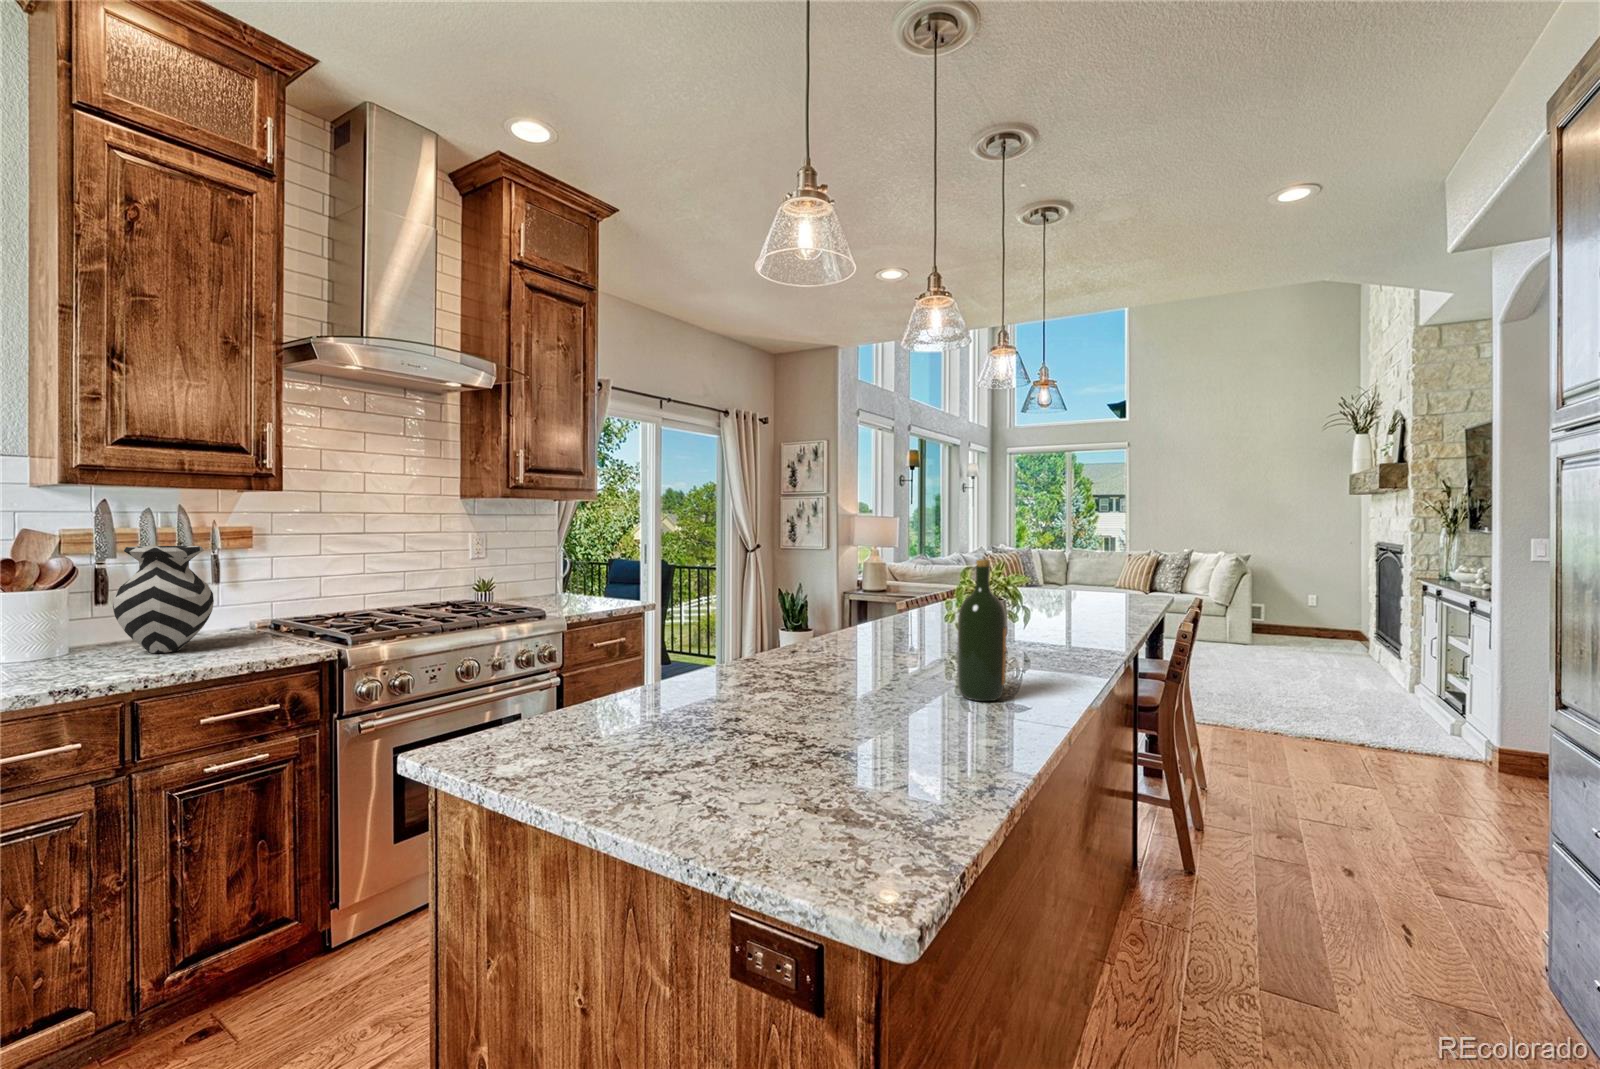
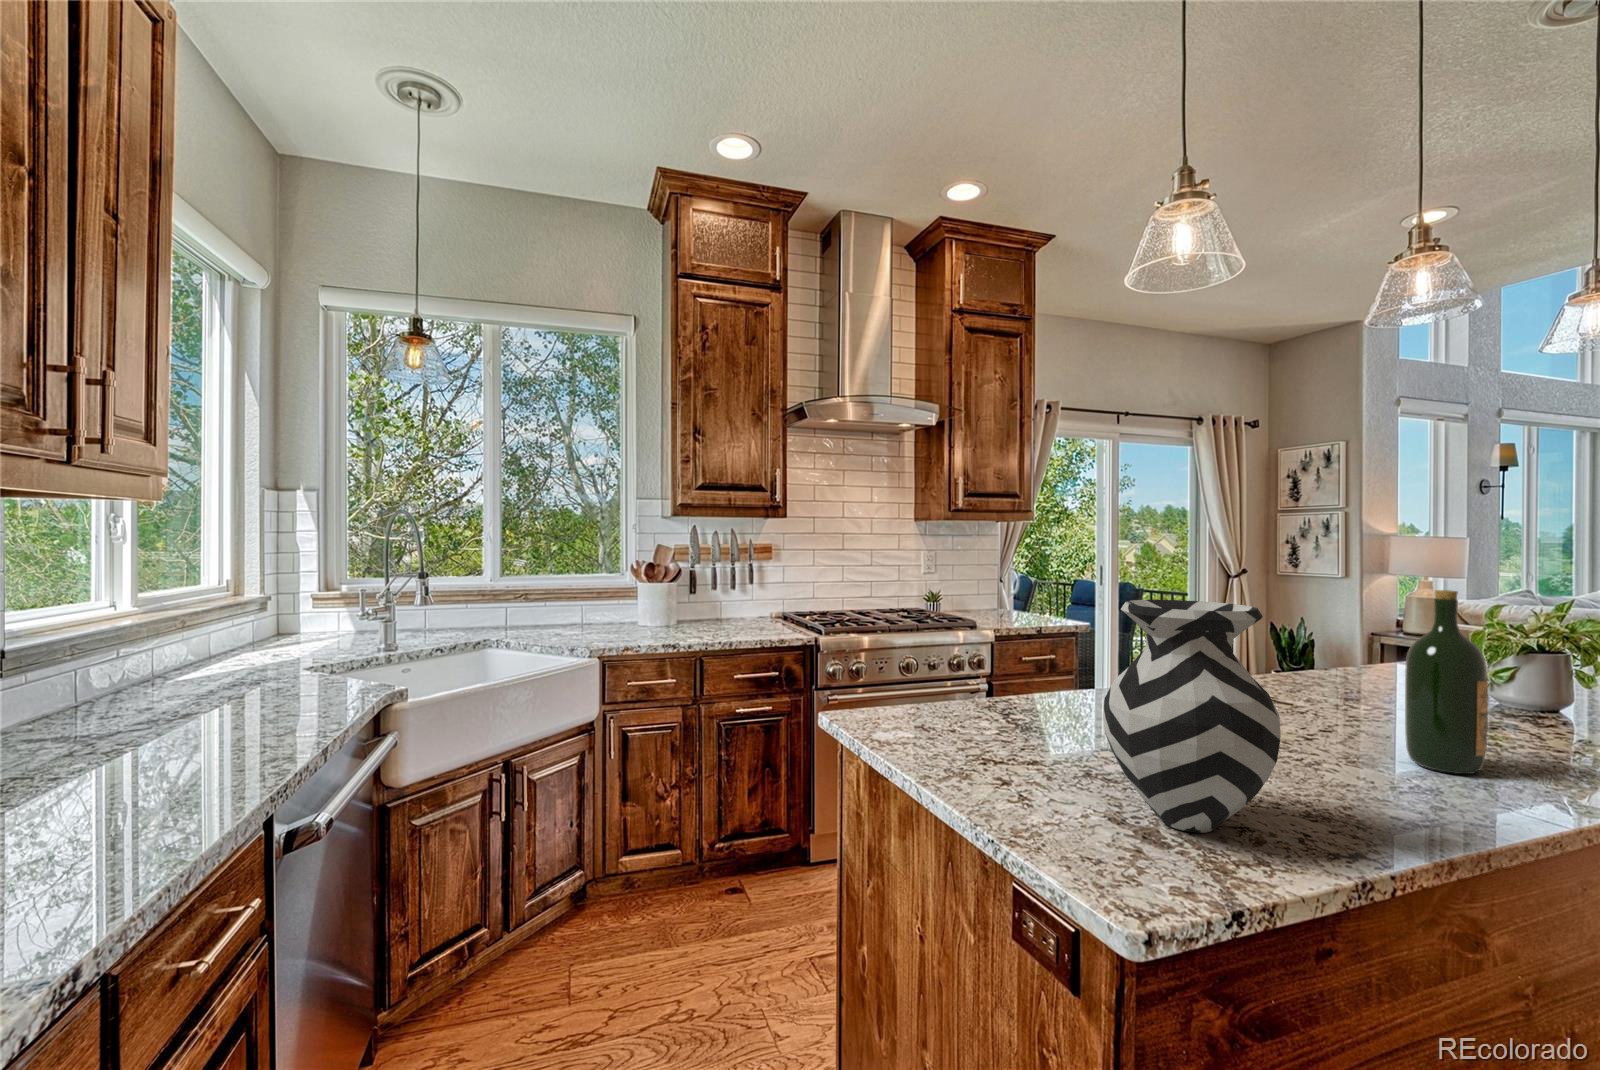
vase: present [113,546,214,653] -> present [1103,600,1281,833]

